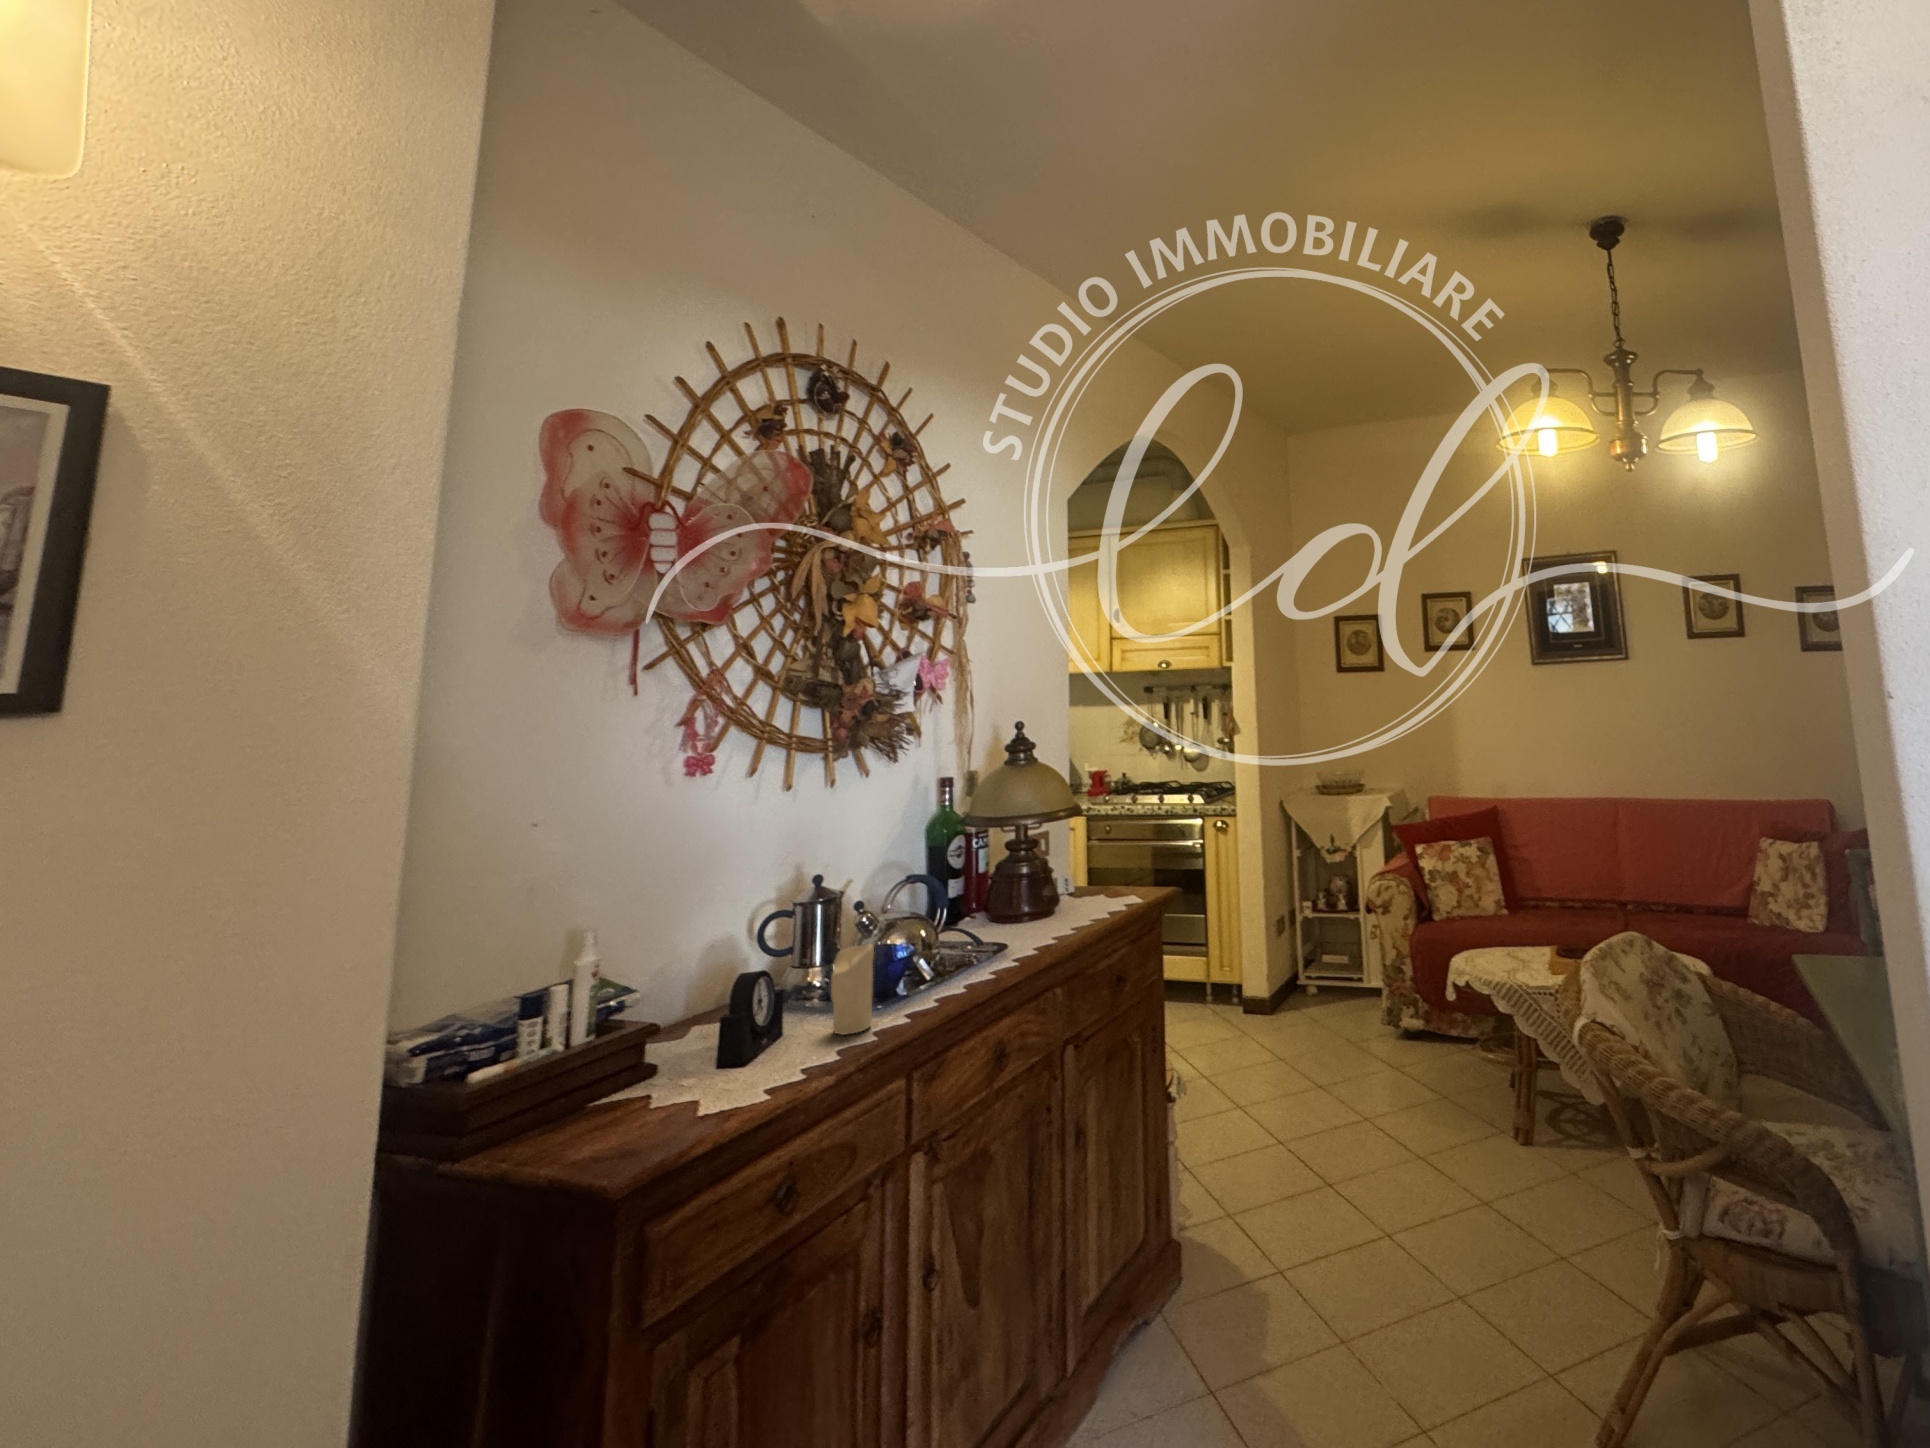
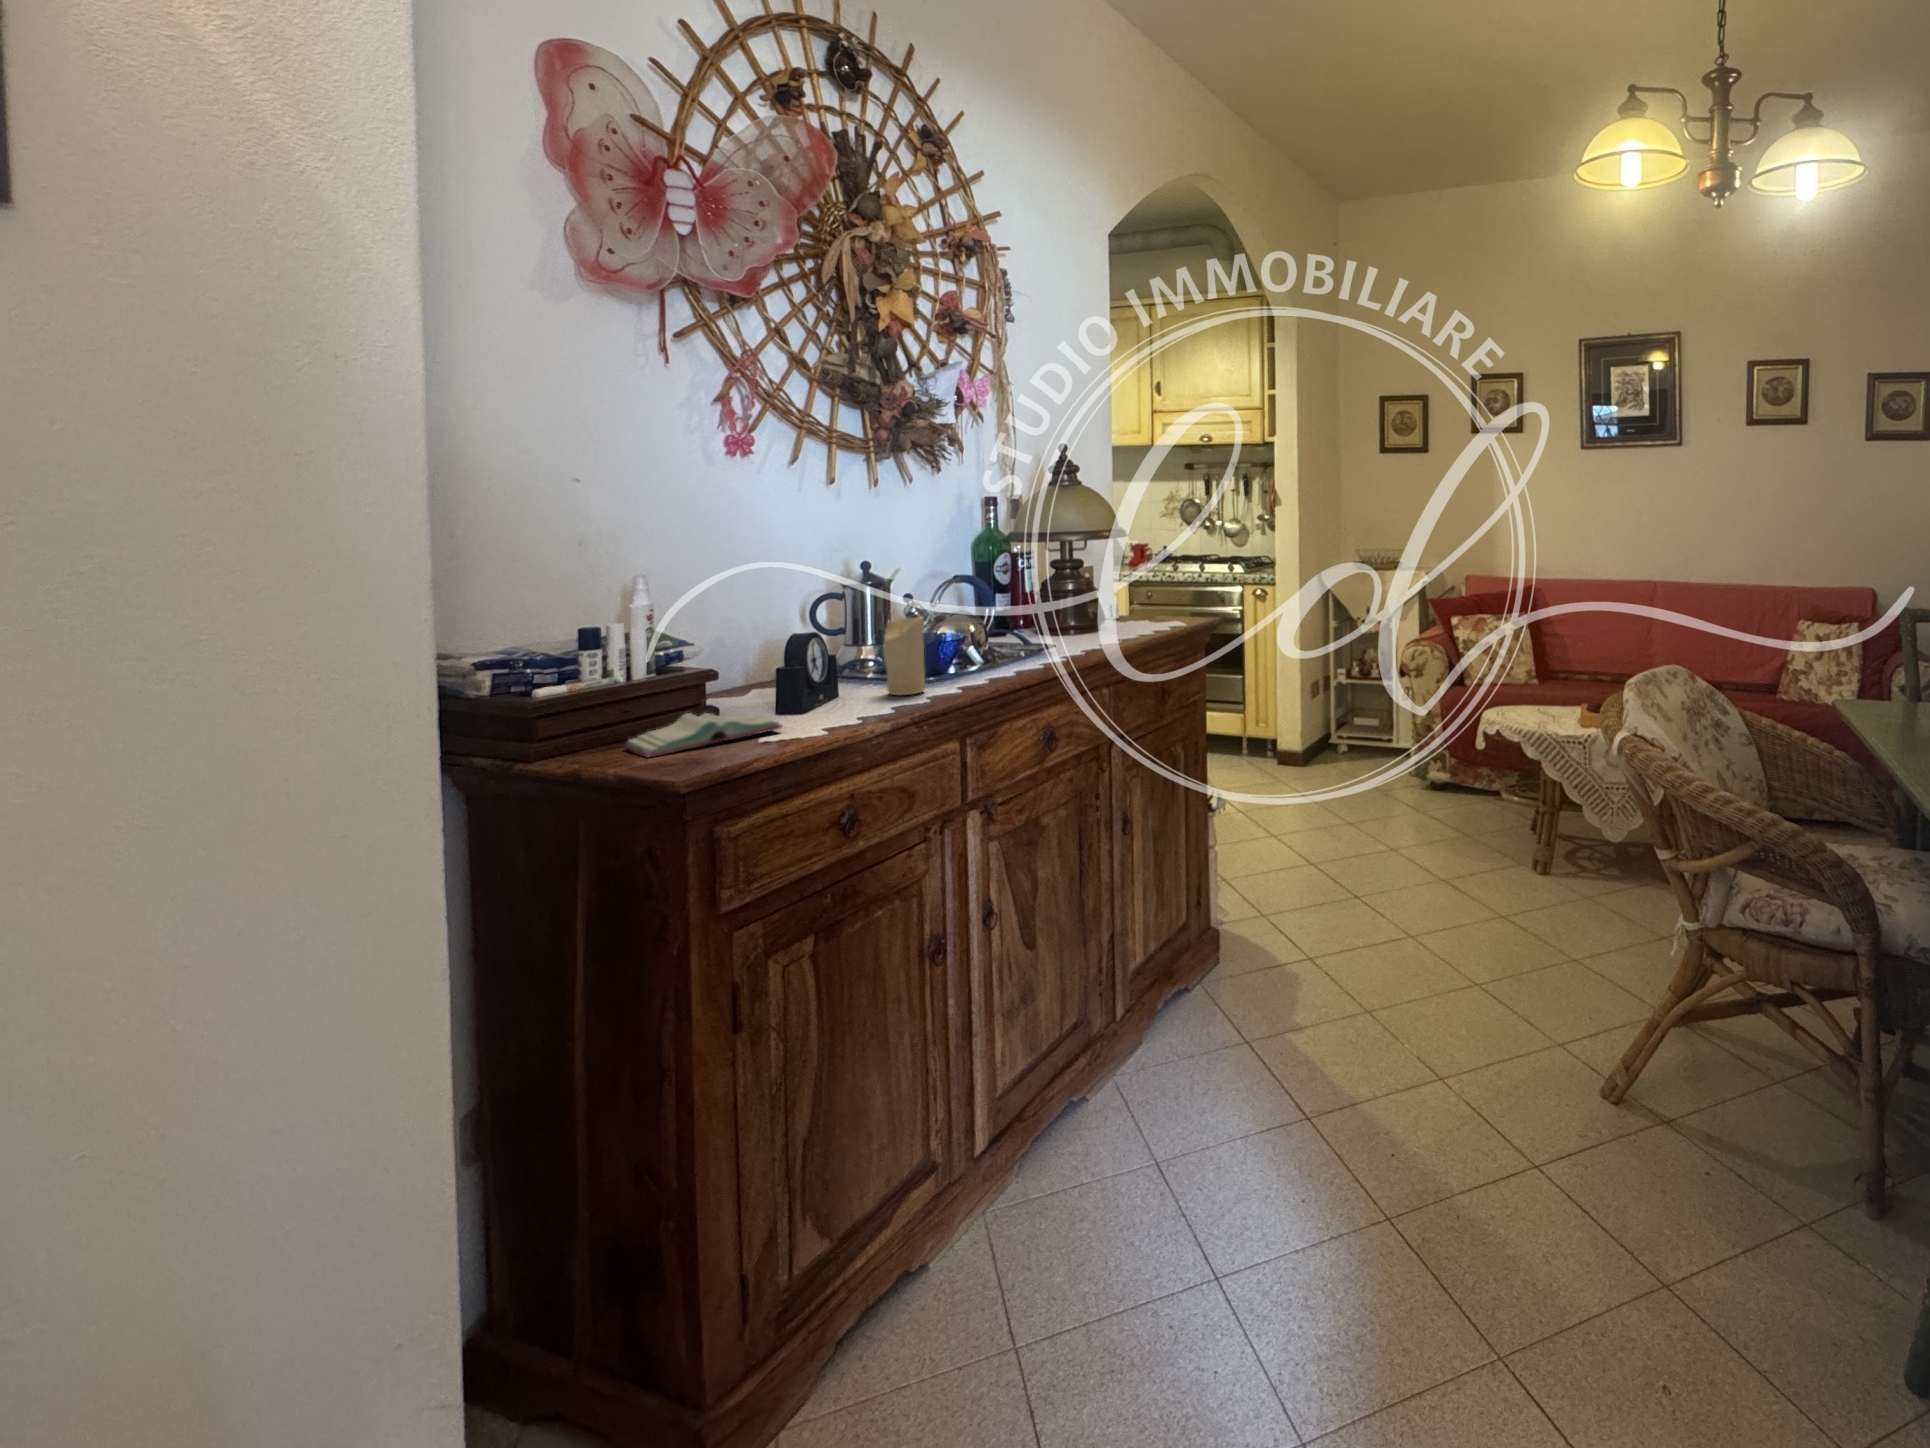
book: none [556,1081,725,1155] -> present [624,713,782,758]

